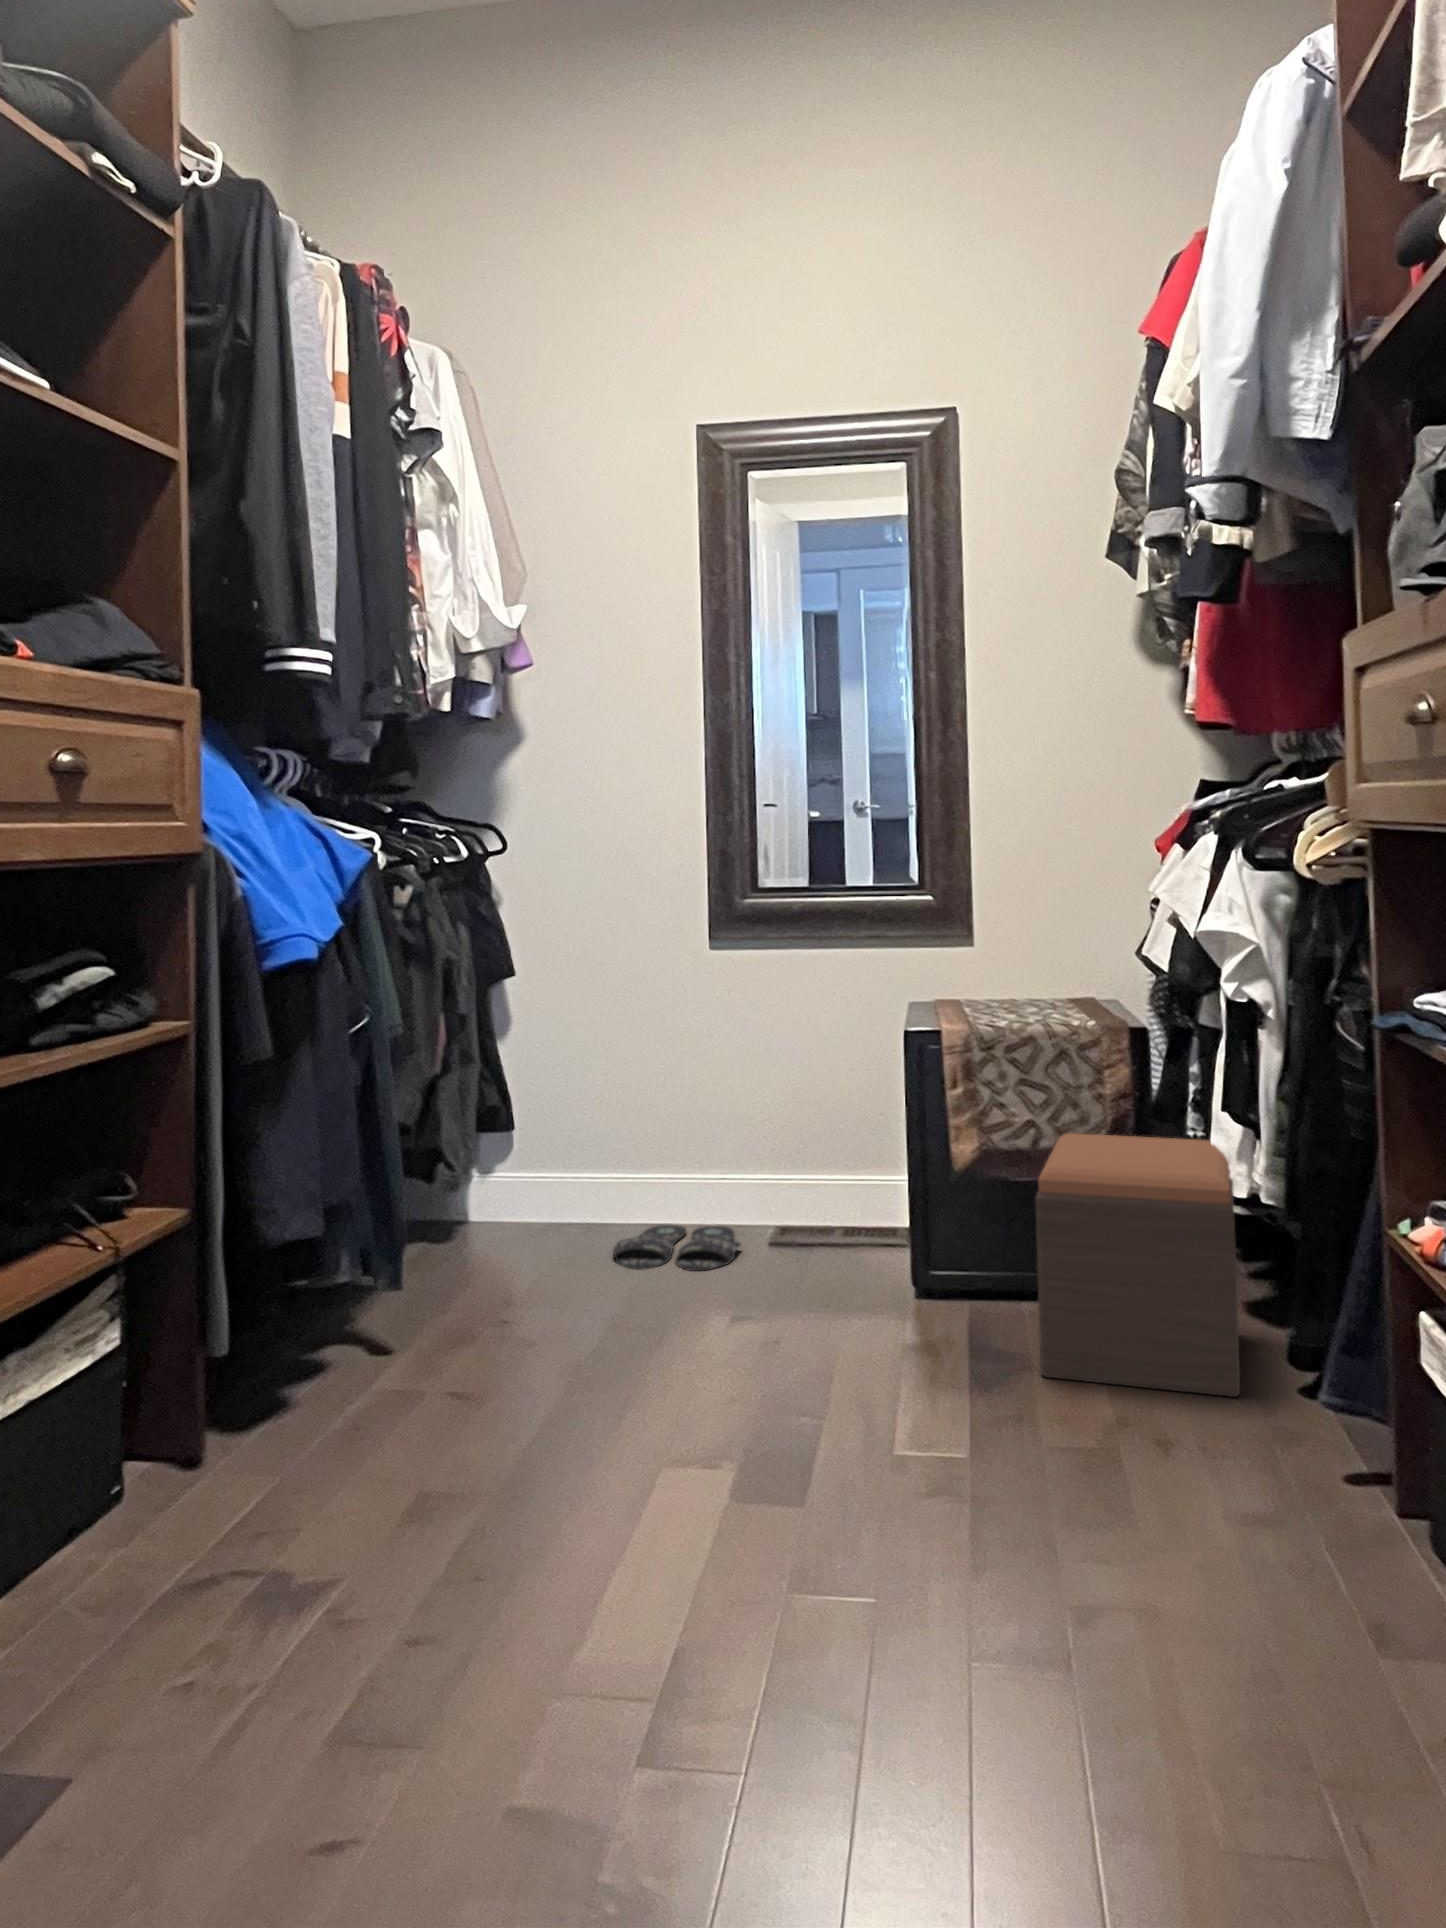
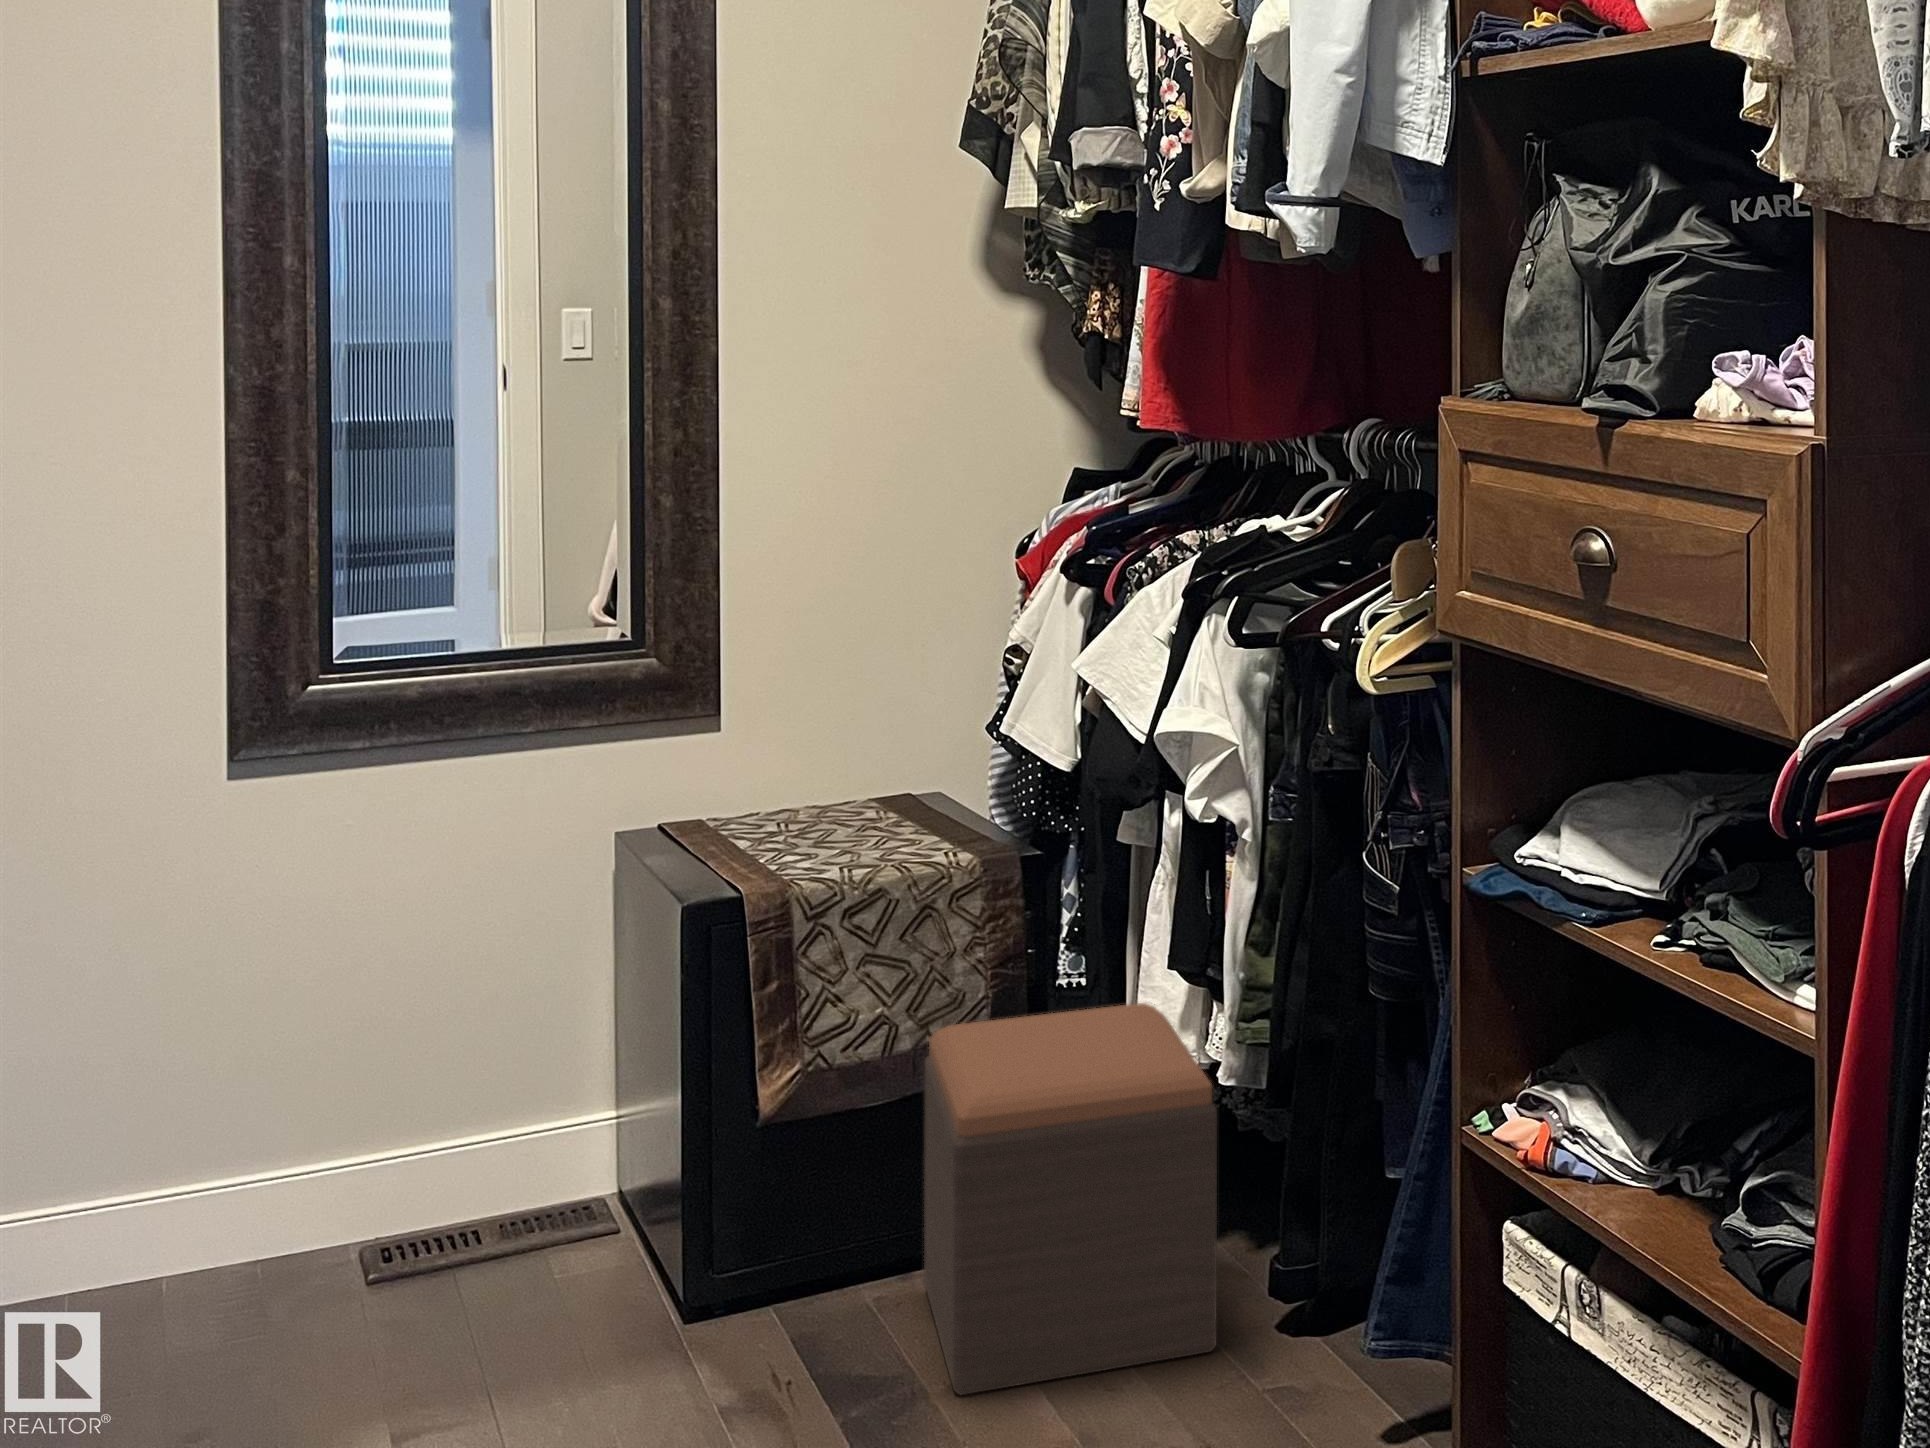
slippers: present [613,1225,741,1271] -> none [72,1258,331,1392]

